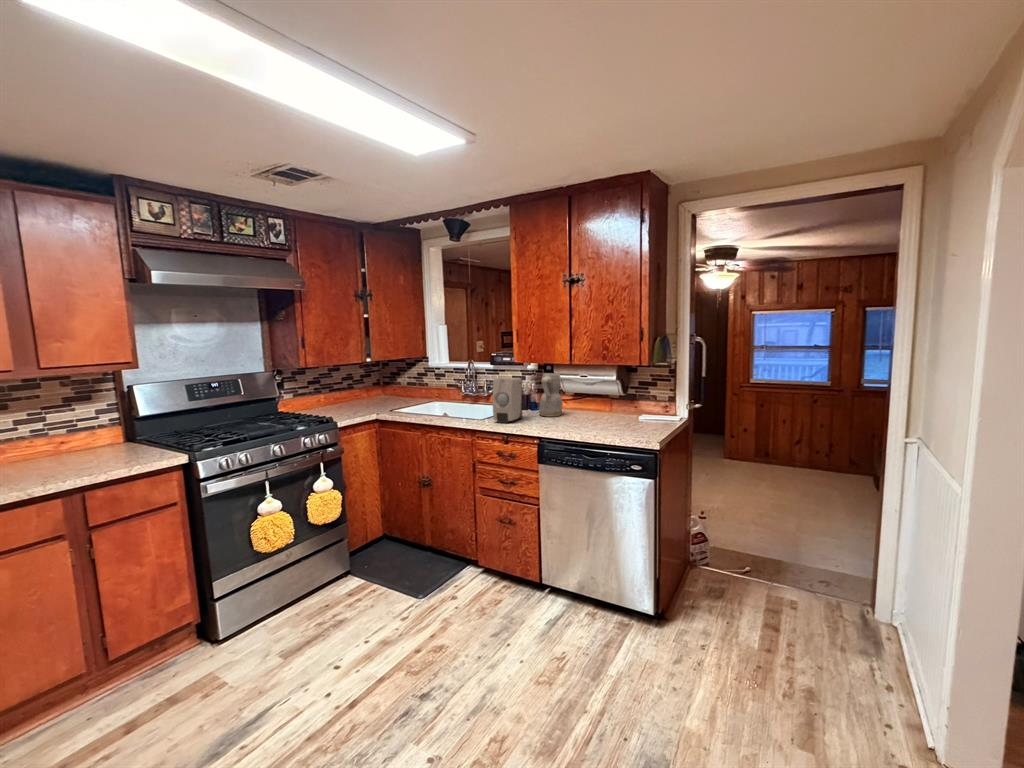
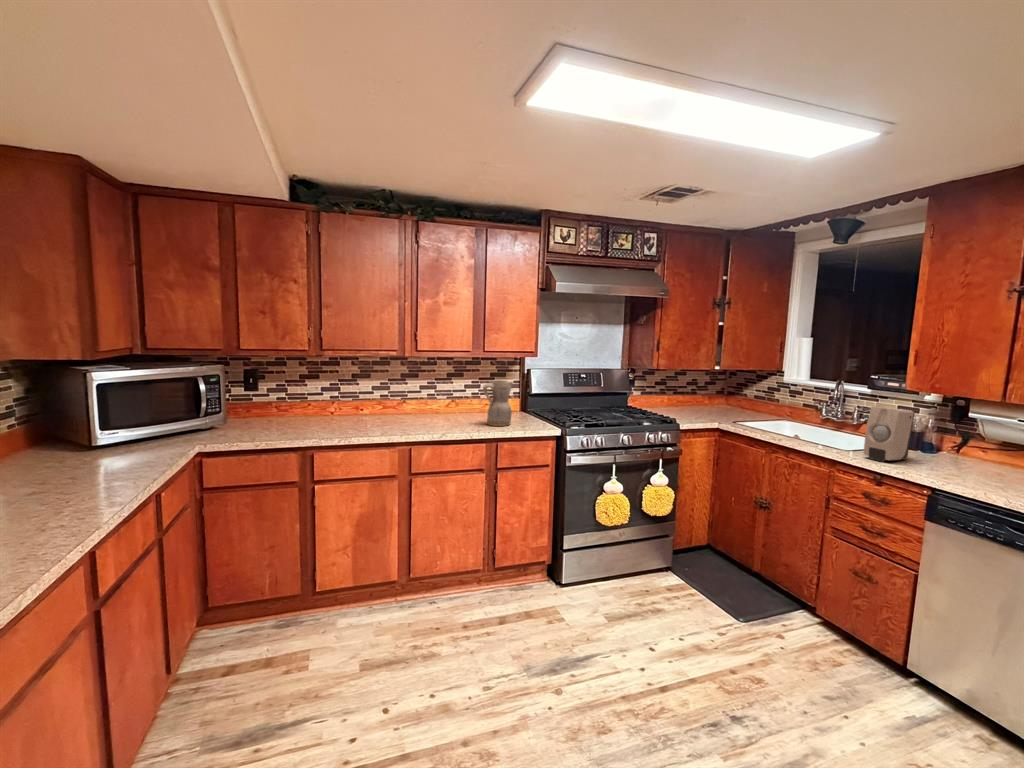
ceramic pitcher: present [539,373,563,416] -> present [483,380,513,426]

